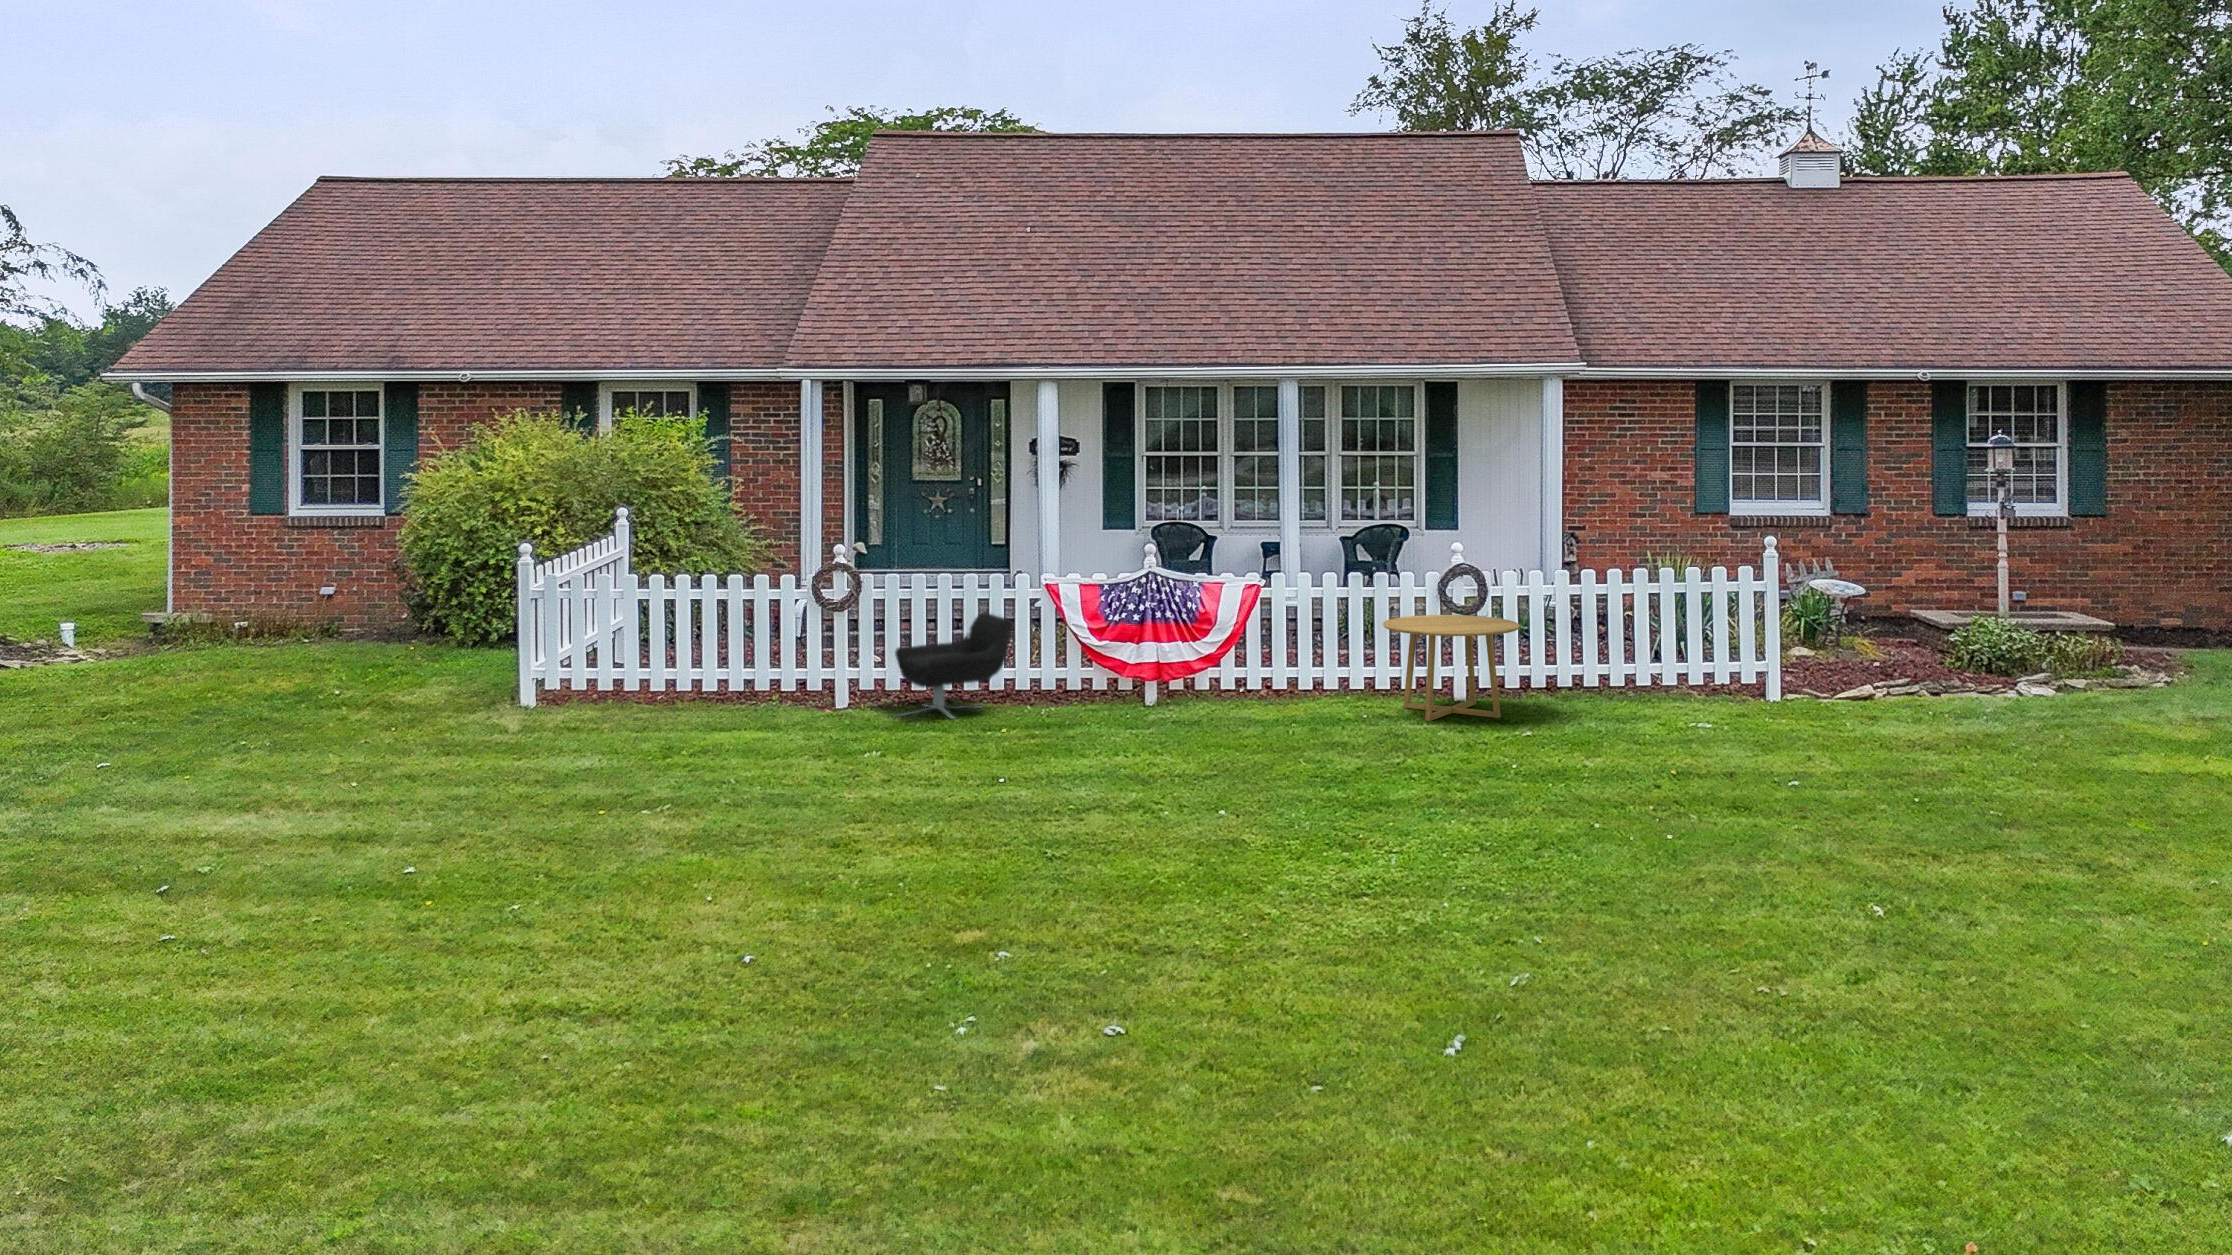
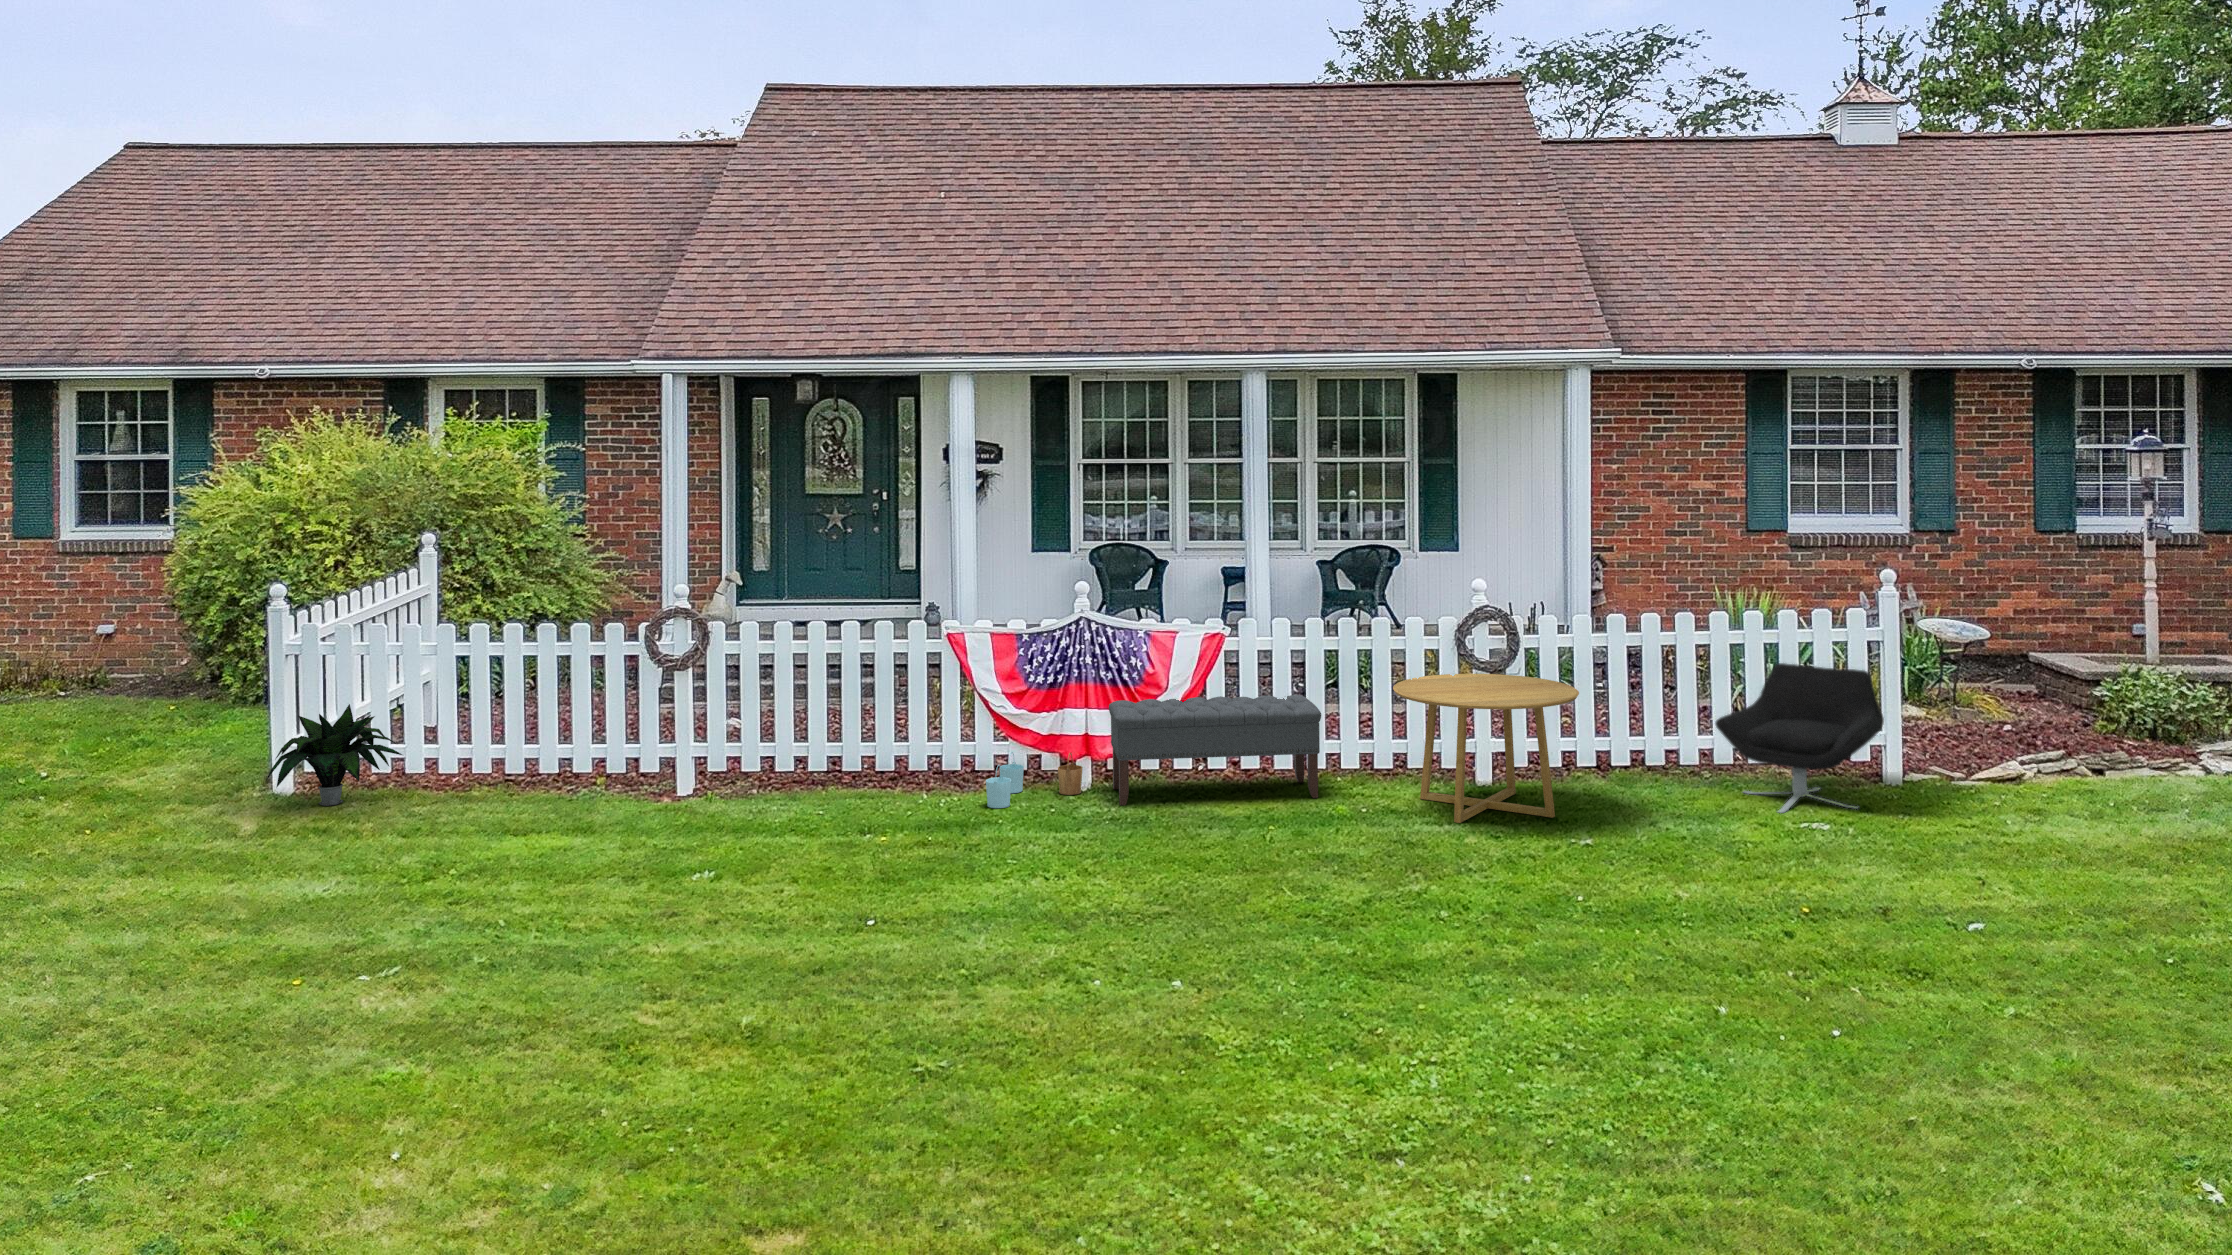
lounge chair: present [895,612,1013,718] -> present [1715,663,1884,813]
bench: none [1169,631,1330,711] -> present [1109,695,1321,805]
potted plant: none [533,634,635,711] -> present [267,704,402,806]
bucket: none [1077,673,1149,713] -> present [986,752,1083,808]

